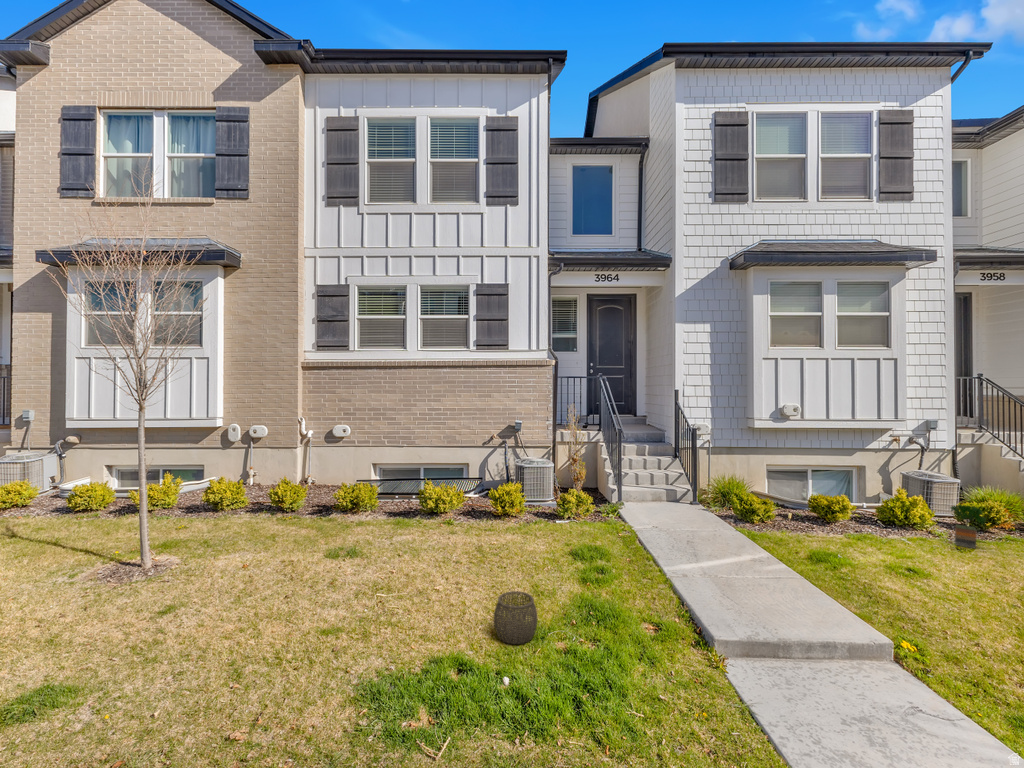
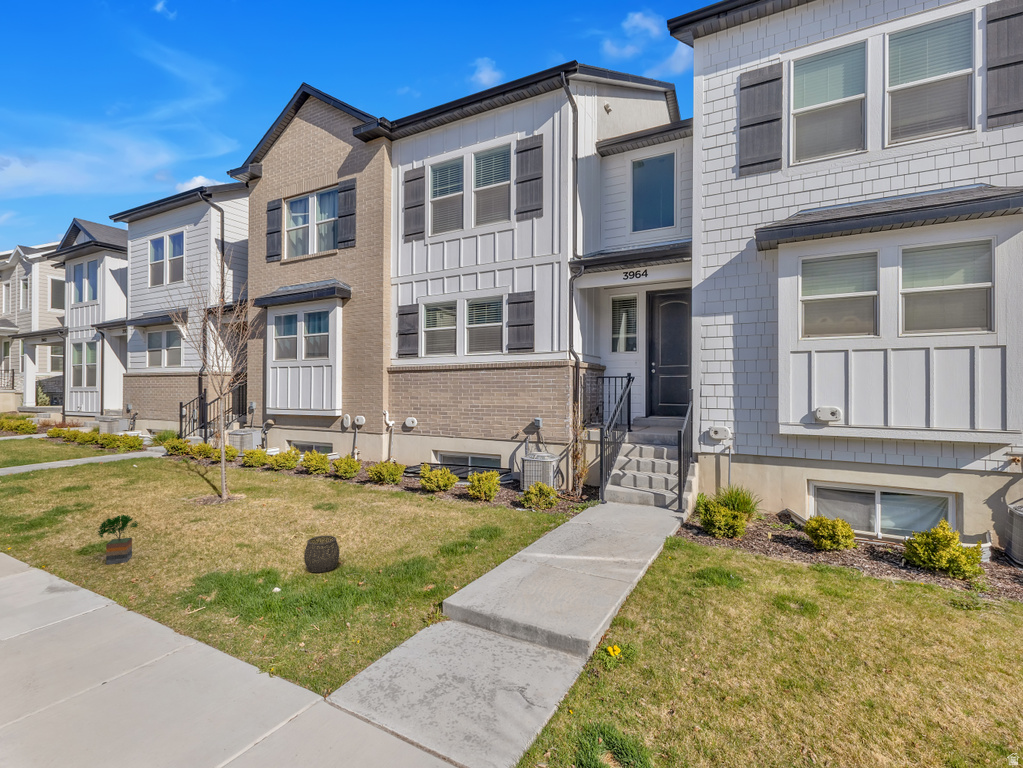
potted tree: present [950,505,986,548] -> present [98,515,138,564]

